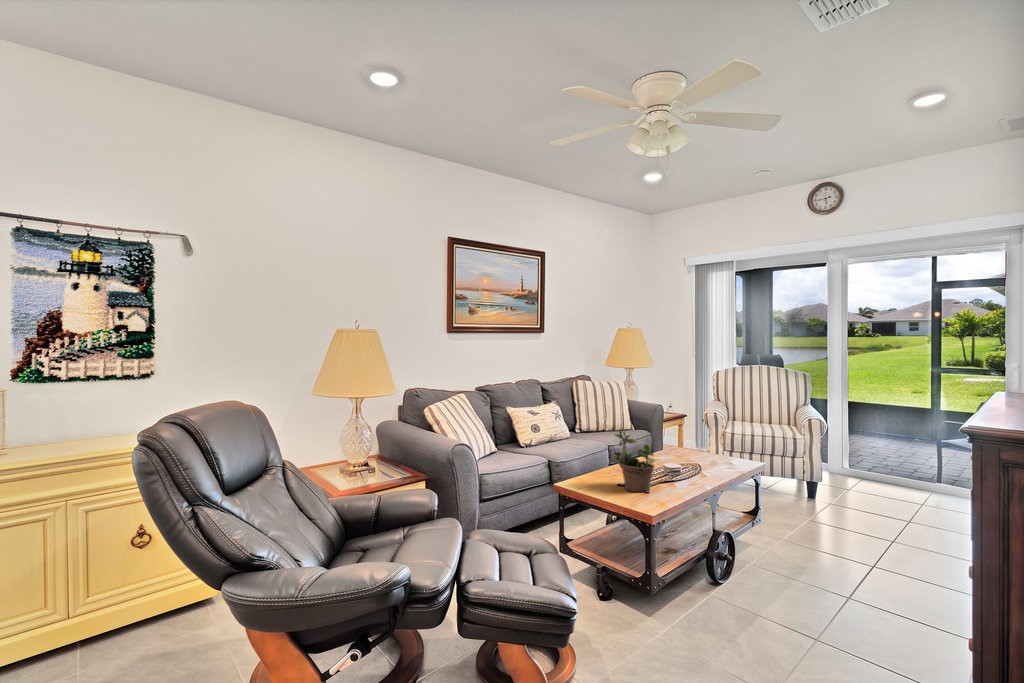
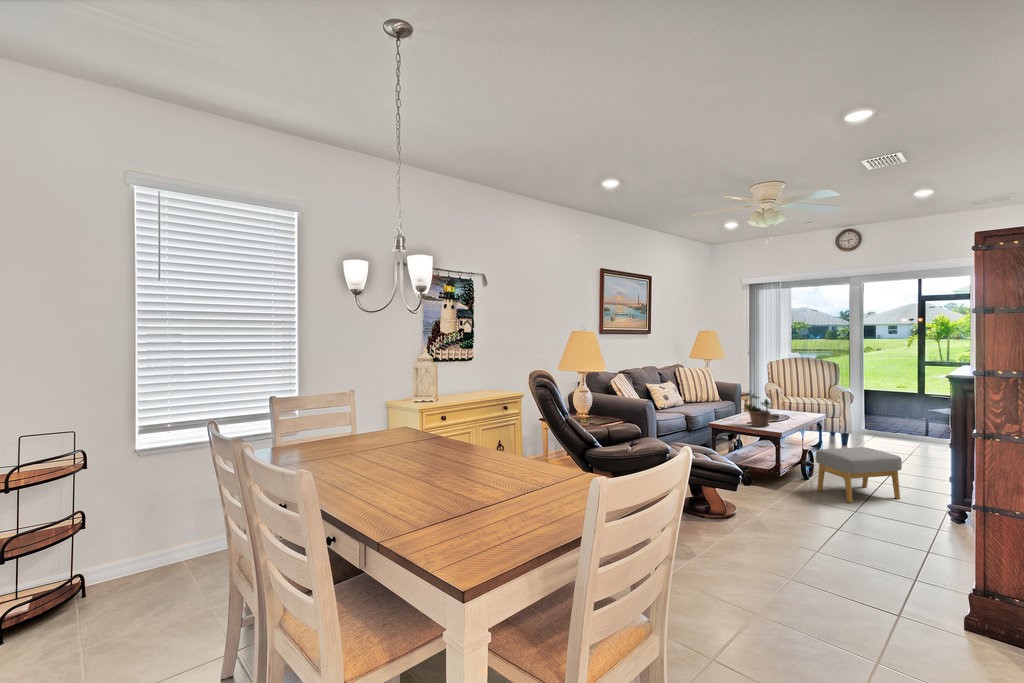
footstool: none [719,536,868,657] -> present [816,447,902,503]

